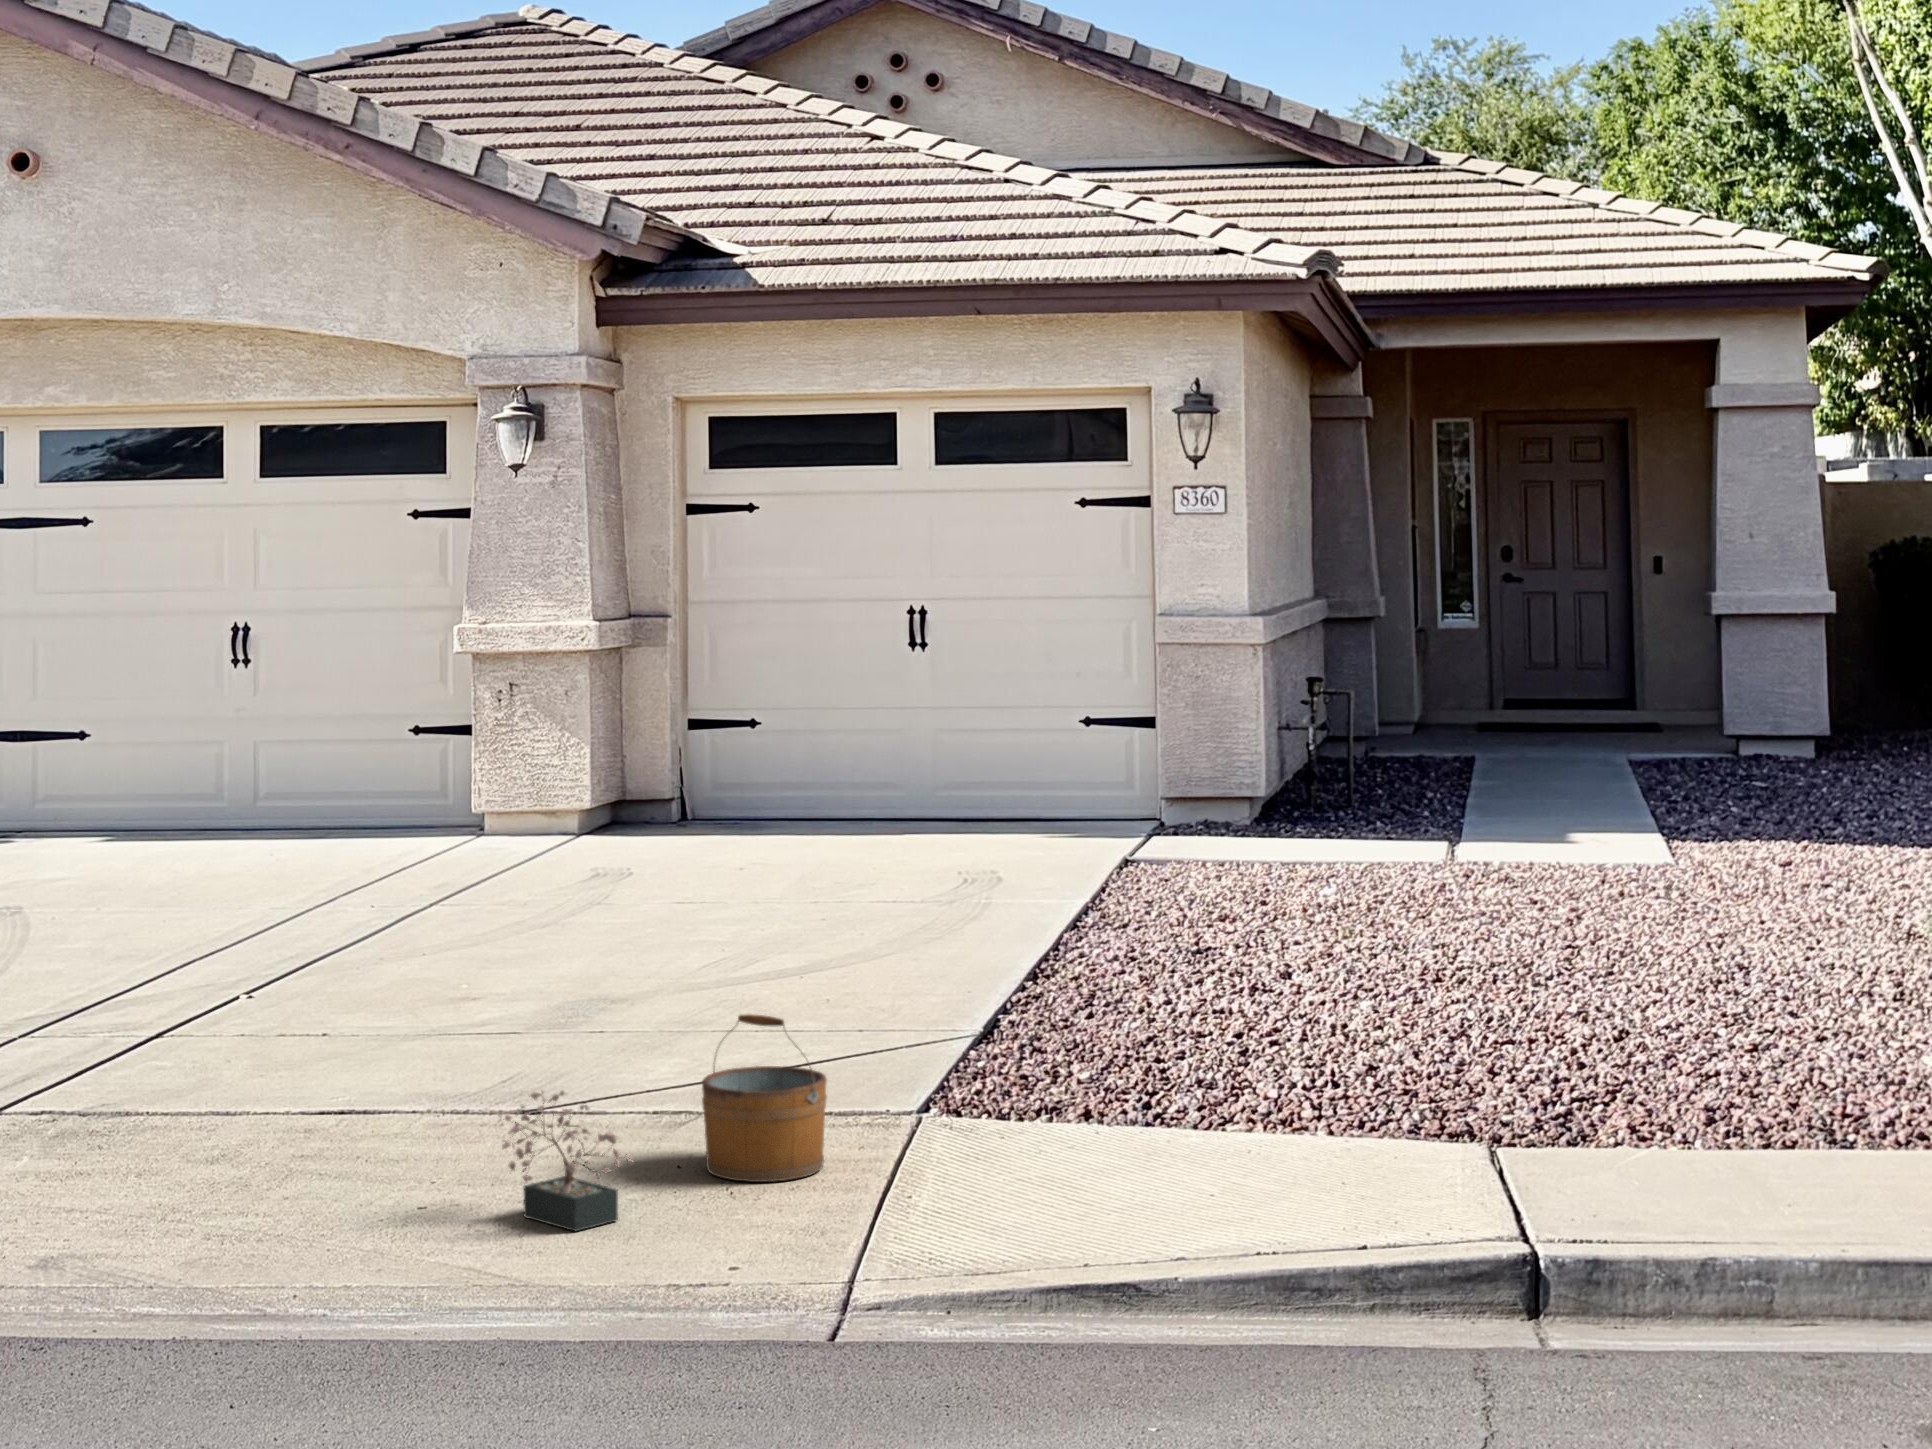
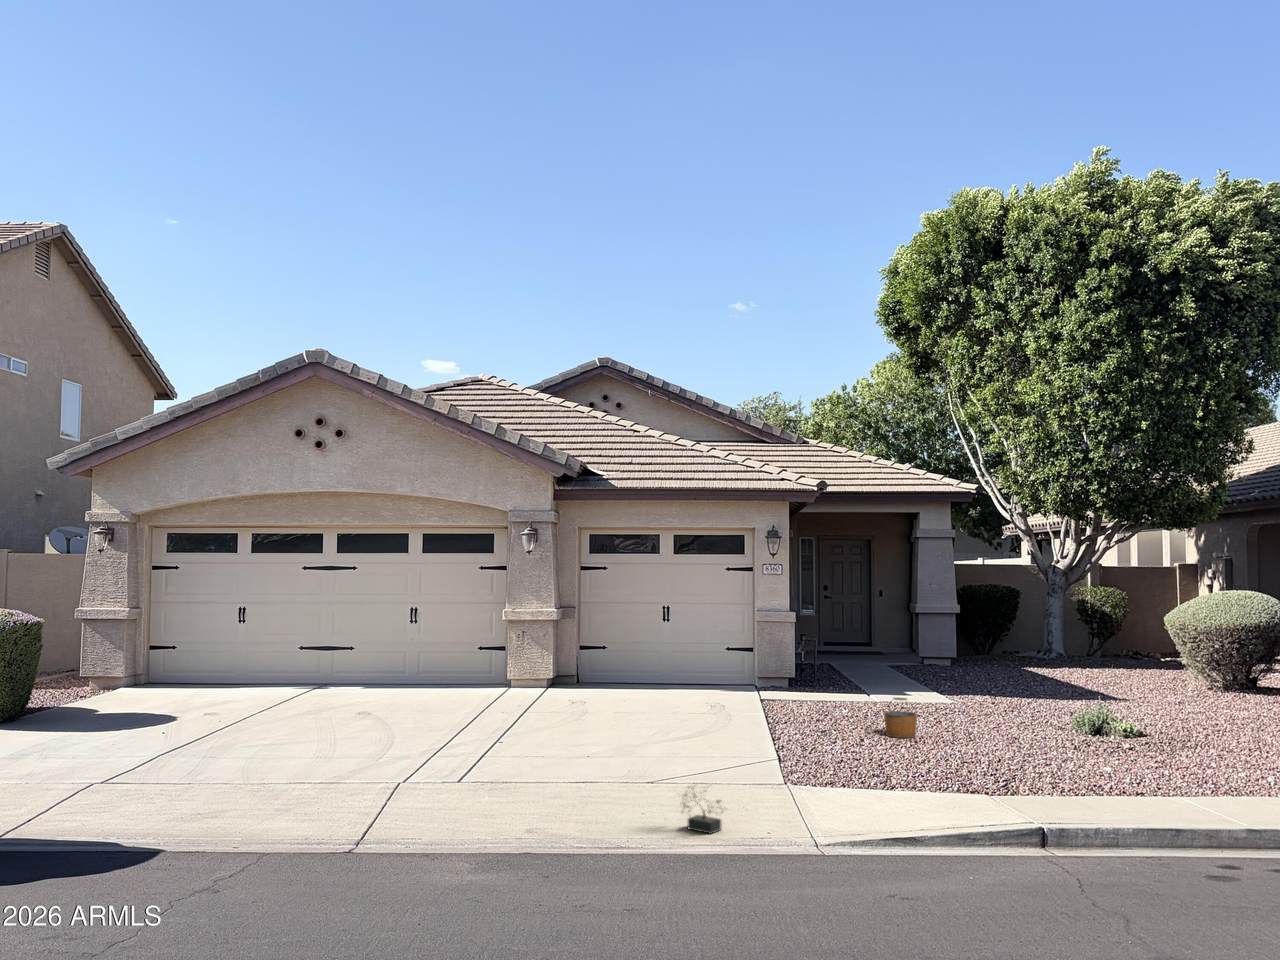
bucket: present [702,1014,827,1182] -> present [884,698,917,738]

